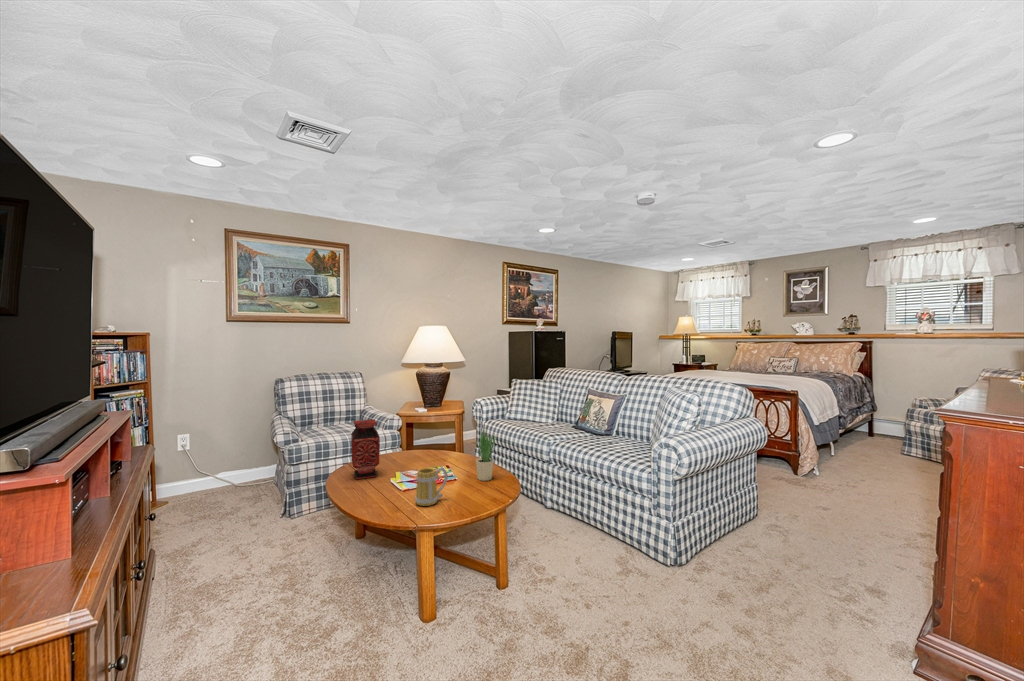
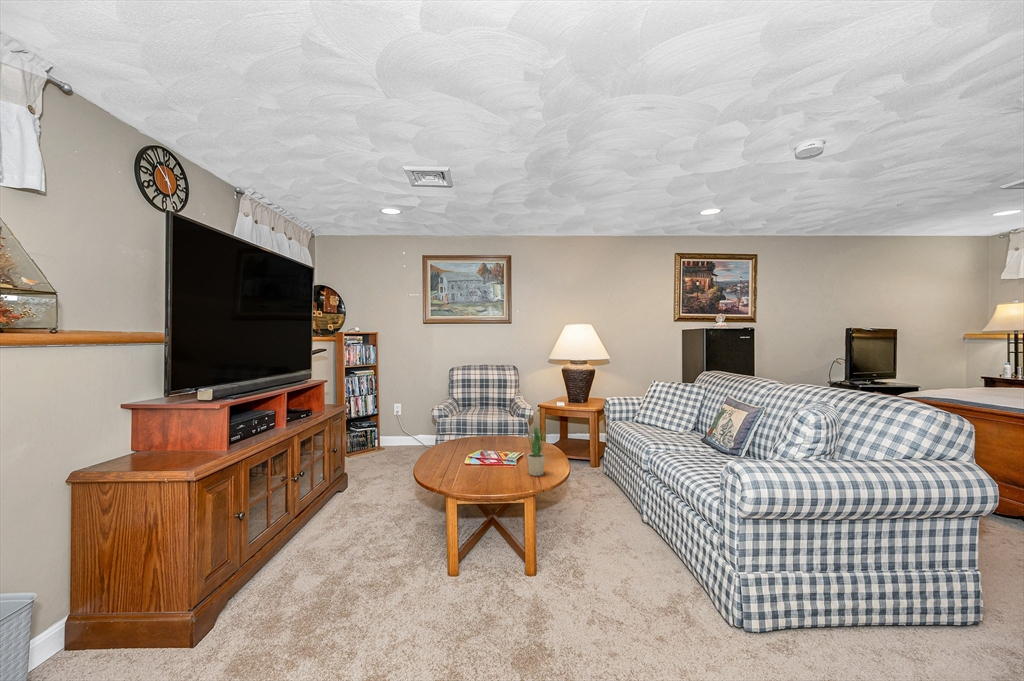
vase: present [351,419,379,479] -> none [440,403,467,454]
mug: present [415,468,448,506] -> none [451,451,481,485]

